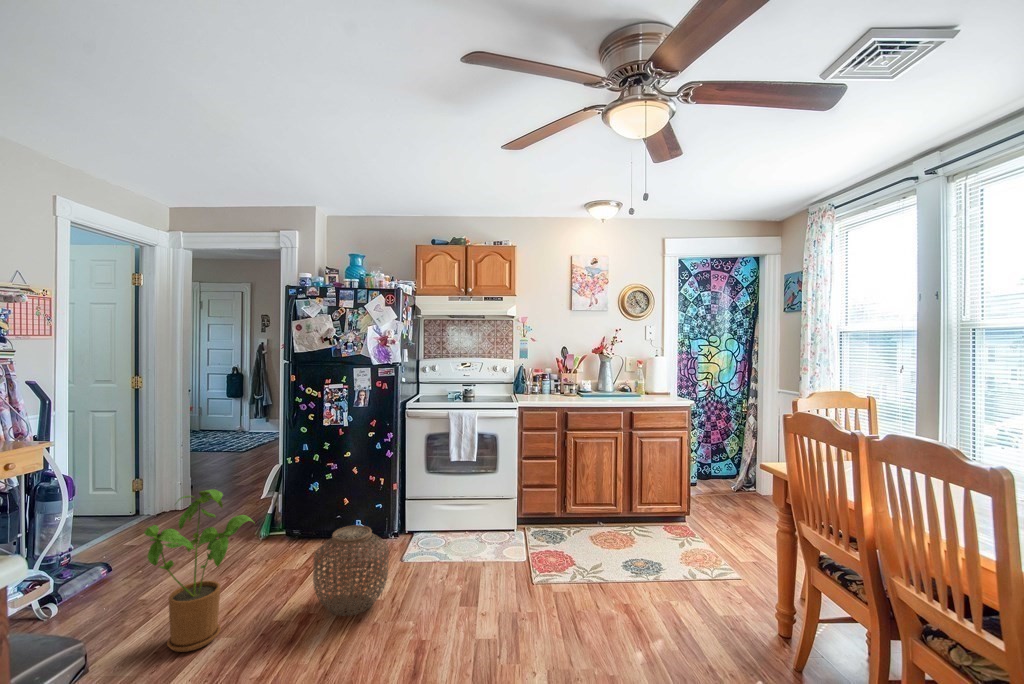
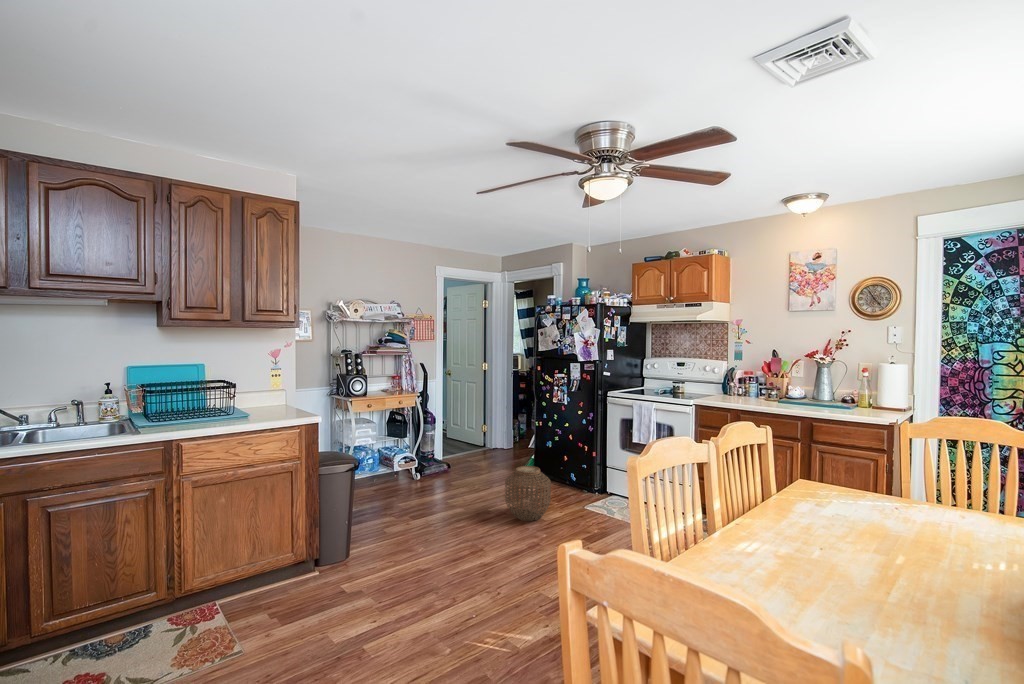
house plant: present [144,489,252,652] -> none [431,426,481,507]

